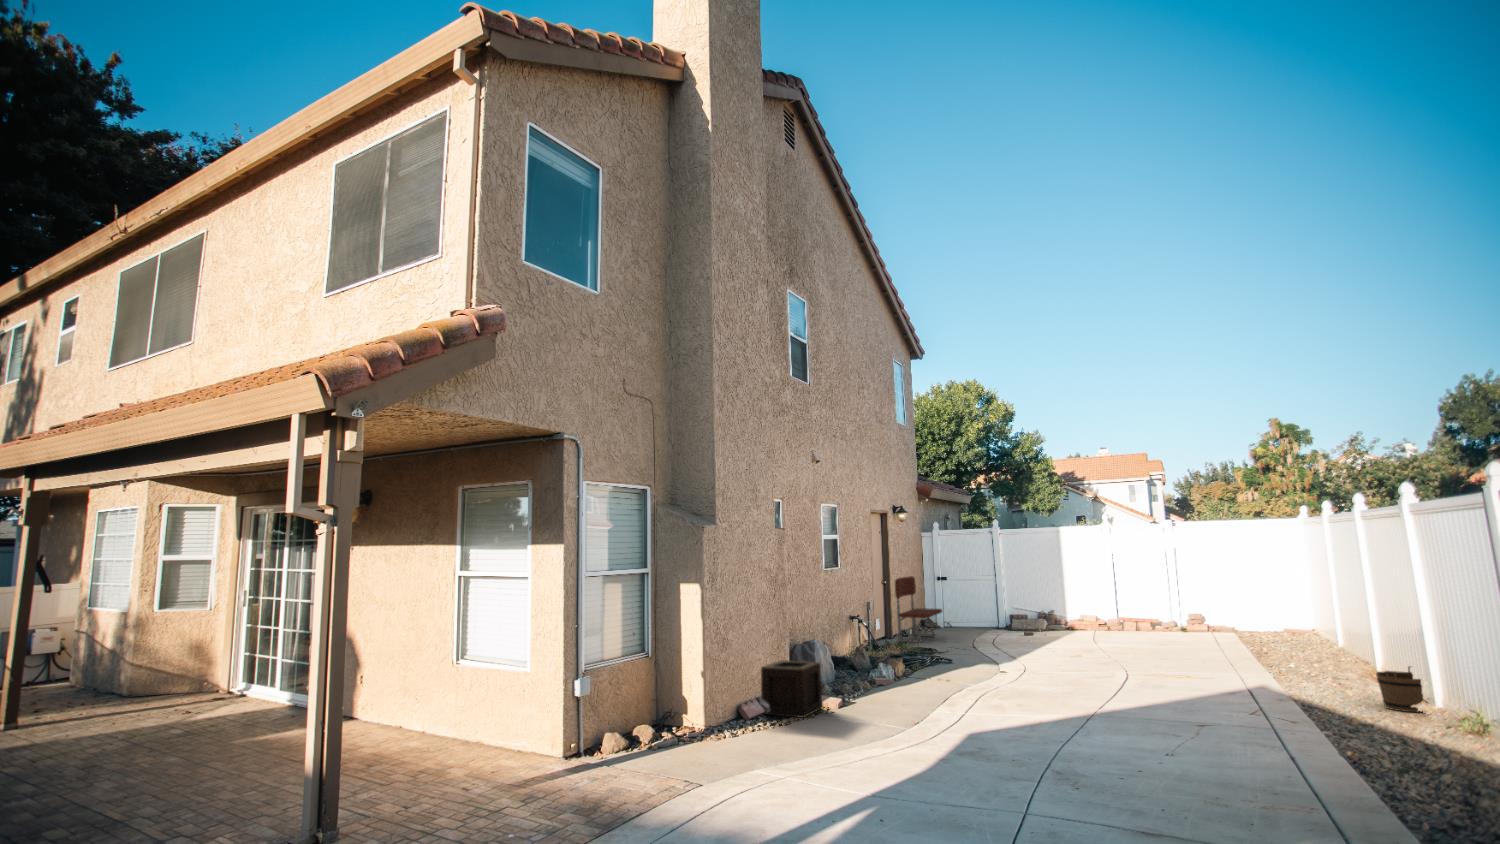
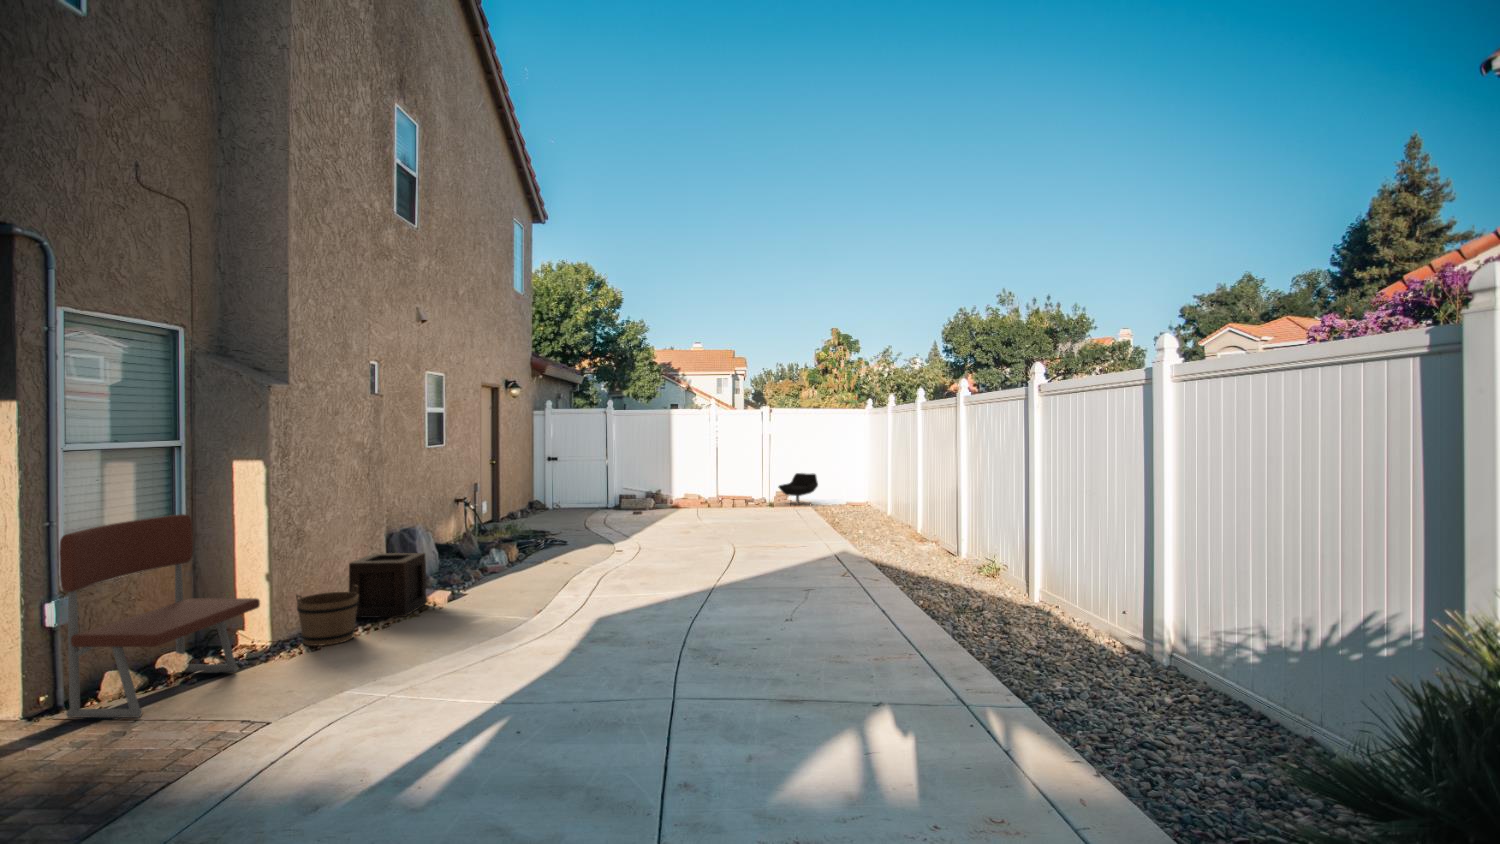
bench: present [895,576,942,643] -> present [59,514,260,718]
lounge chair: none [1192,596,1244,633] -> present [778,473,818,504]
bucket: present [1376,667,1423,712] -> present [296,585,359,646]

